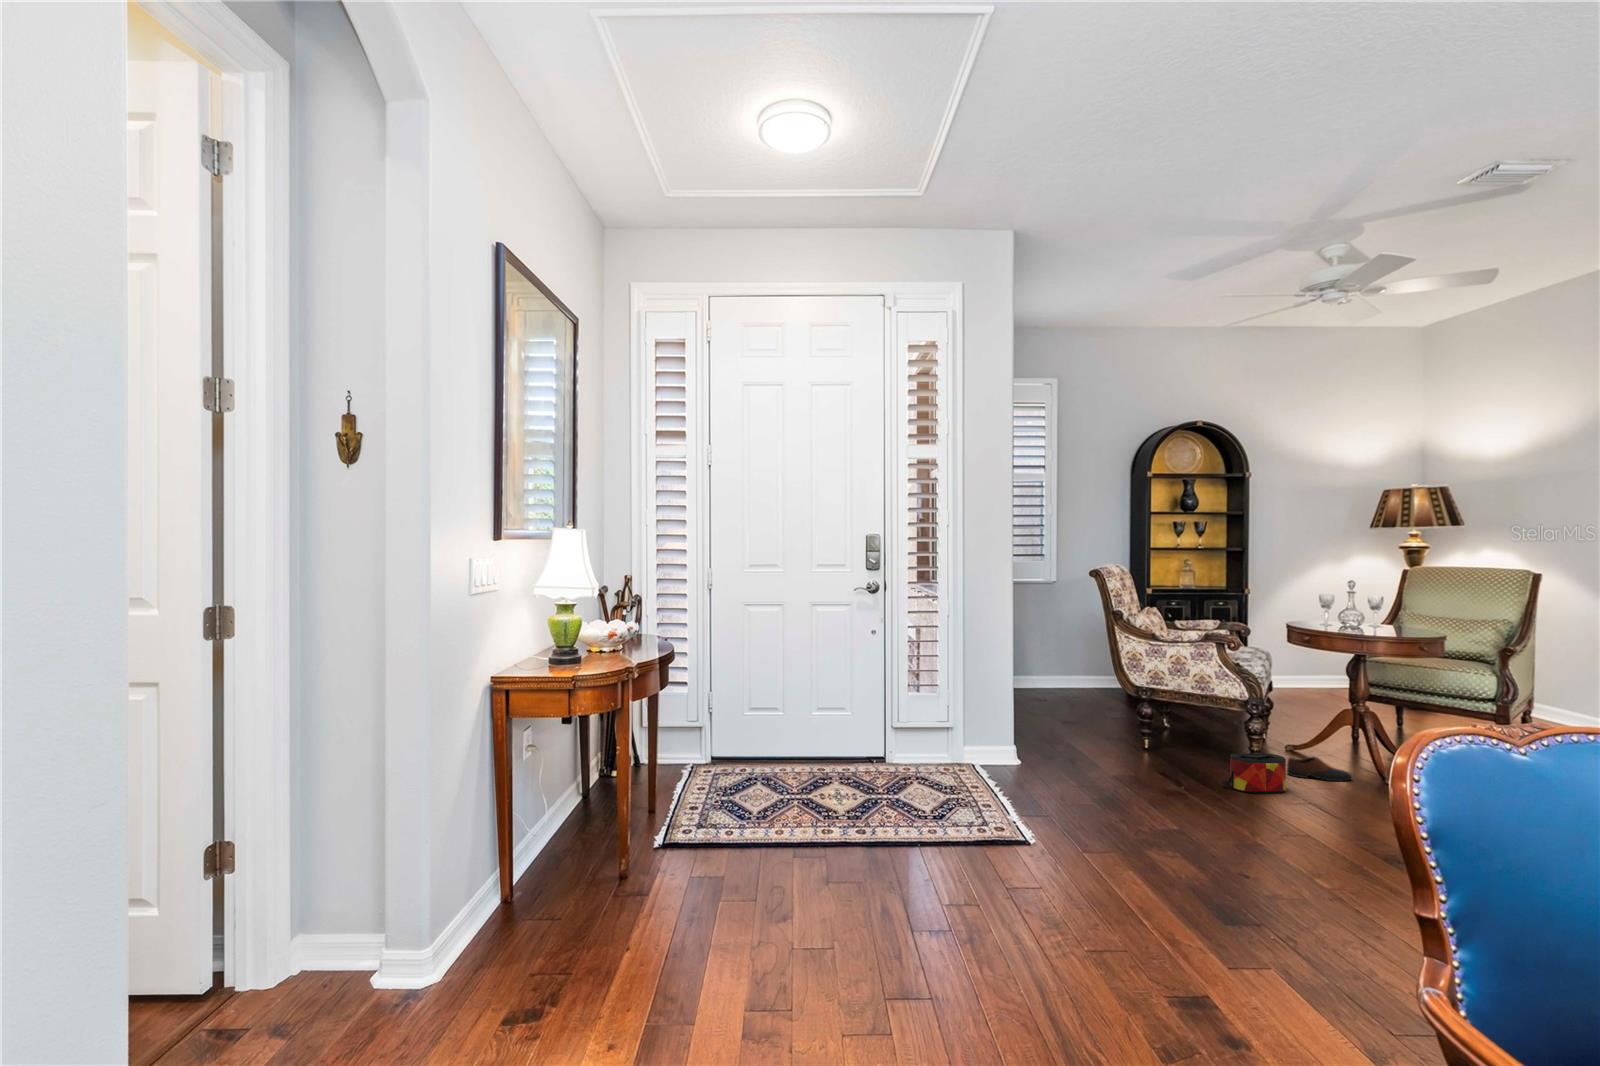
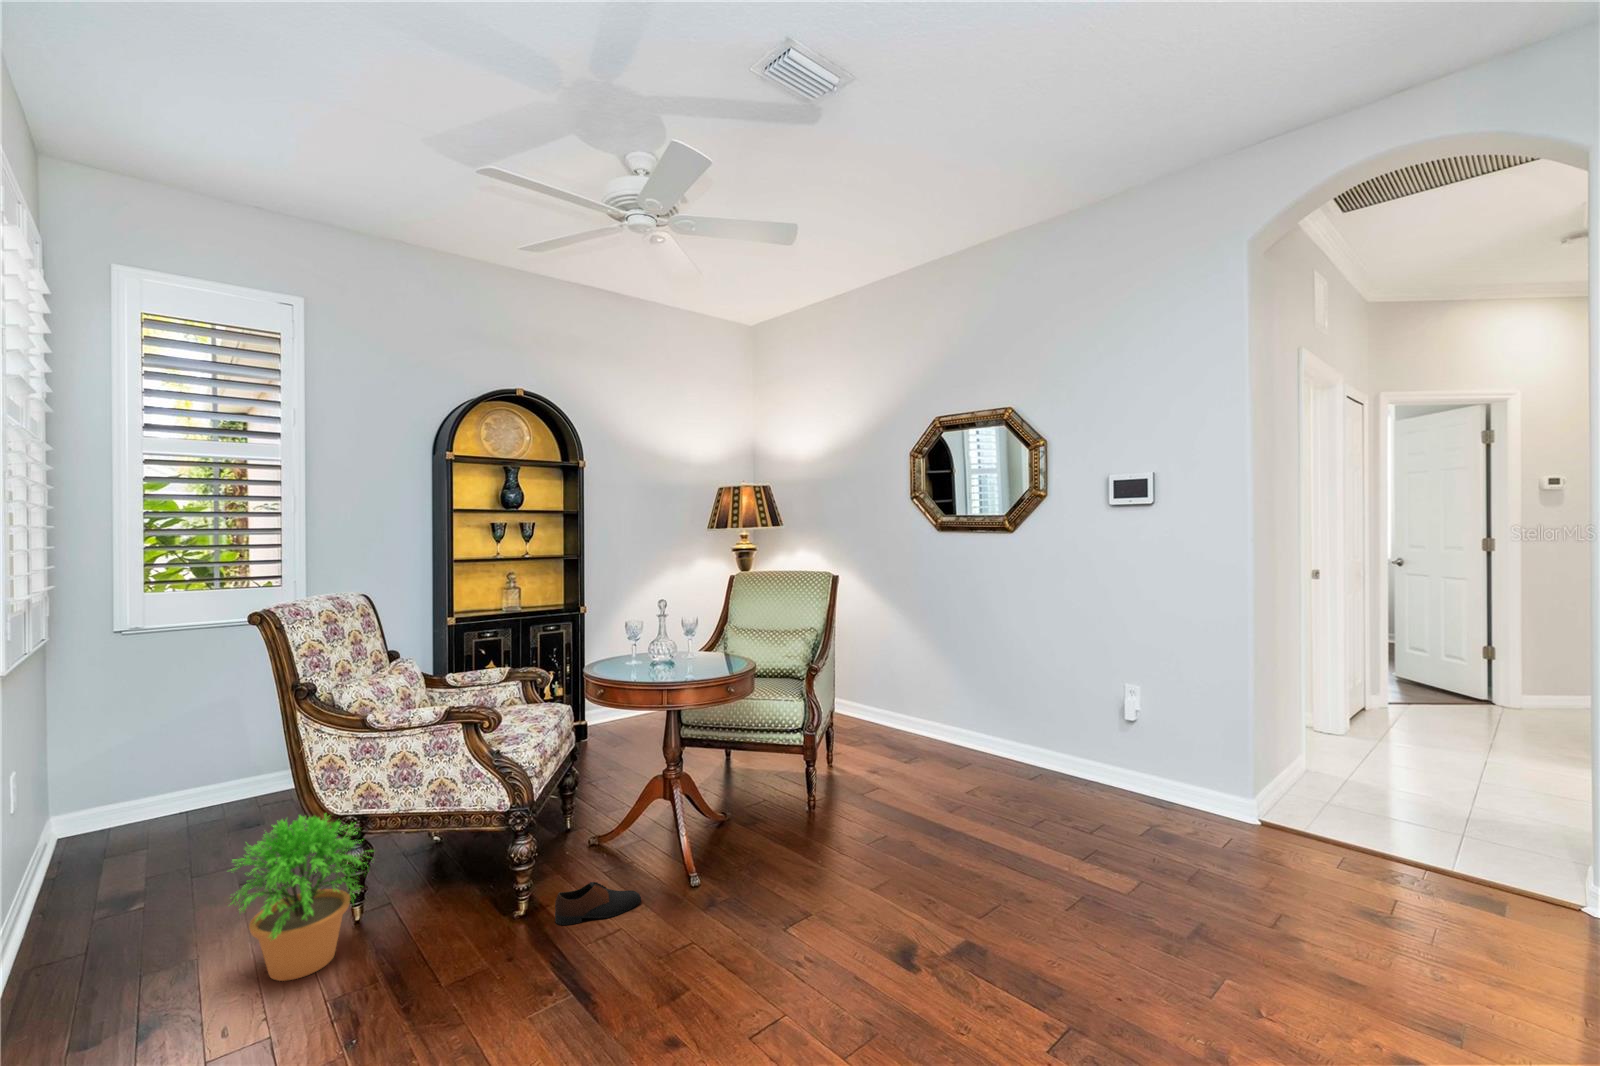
potted plant: none [1100,675,1172,760] -> present [232,813,365,981]
bag: present [1223,753,1286,793] -> none [421,918,533,1020]

